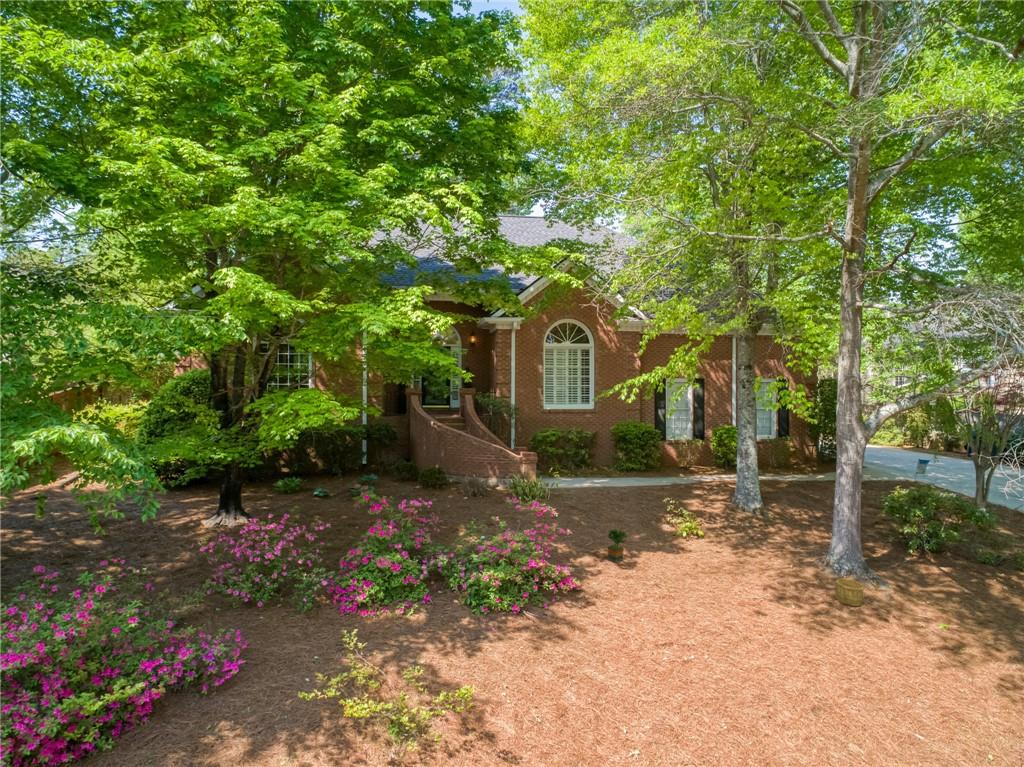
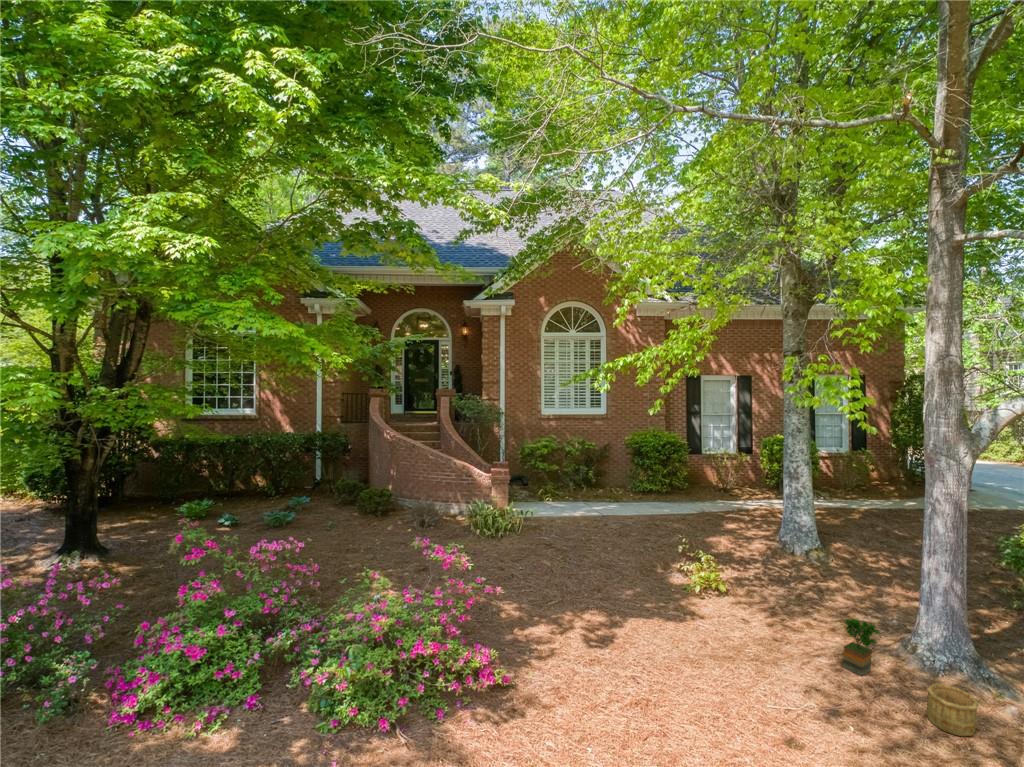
potted tree: present [607,529,627,563] -> present [843,619,880,676]

